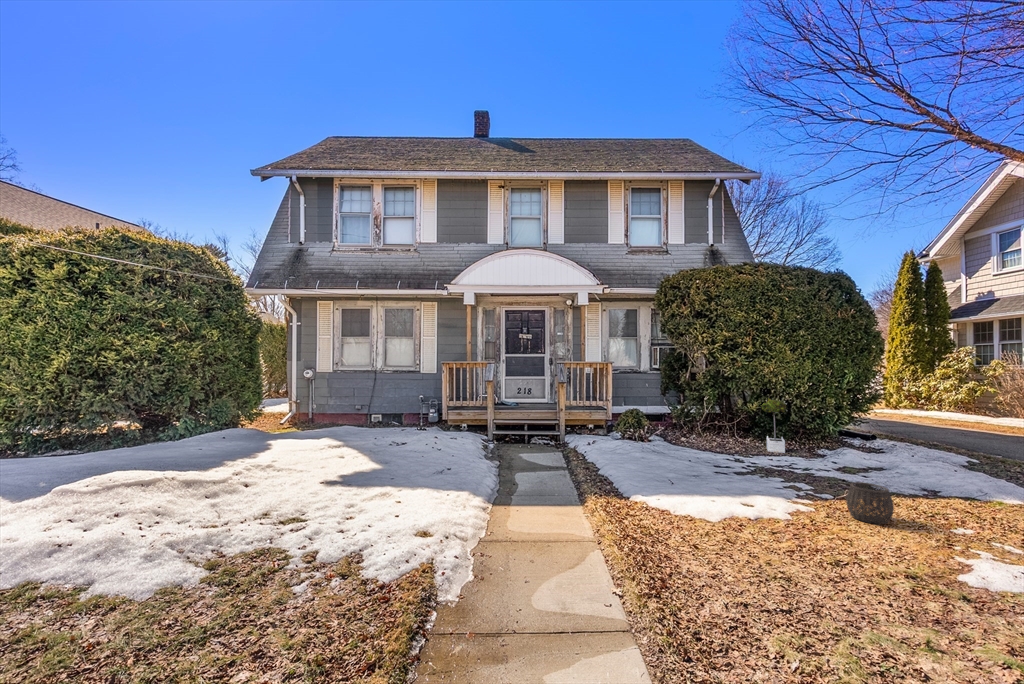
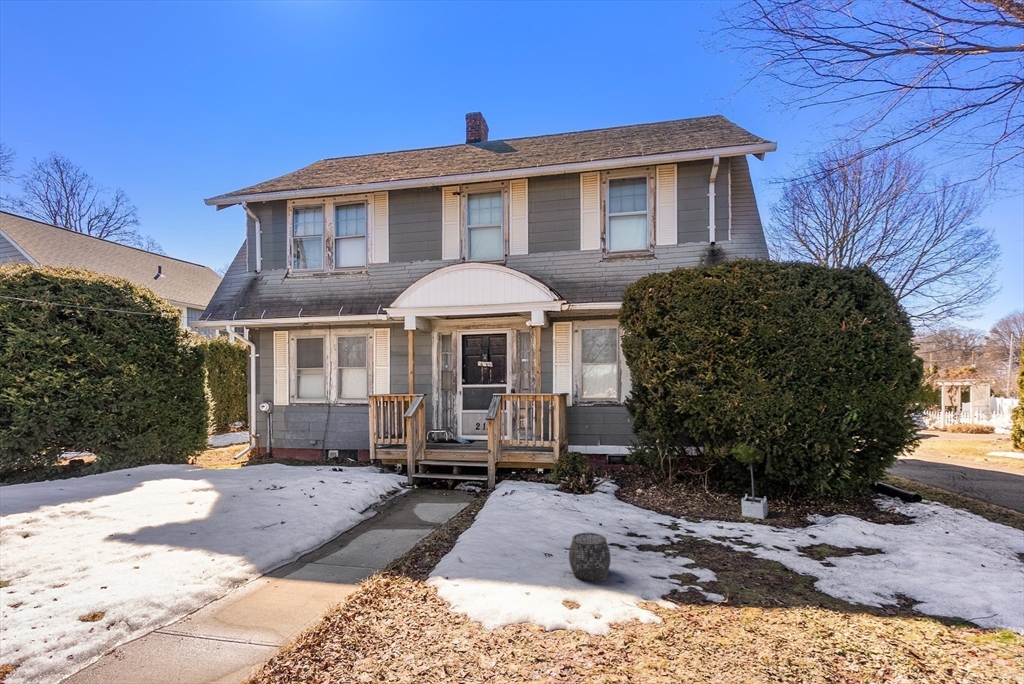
woven basket: present [846,482,894,524] -> present [569,533,611,580]

